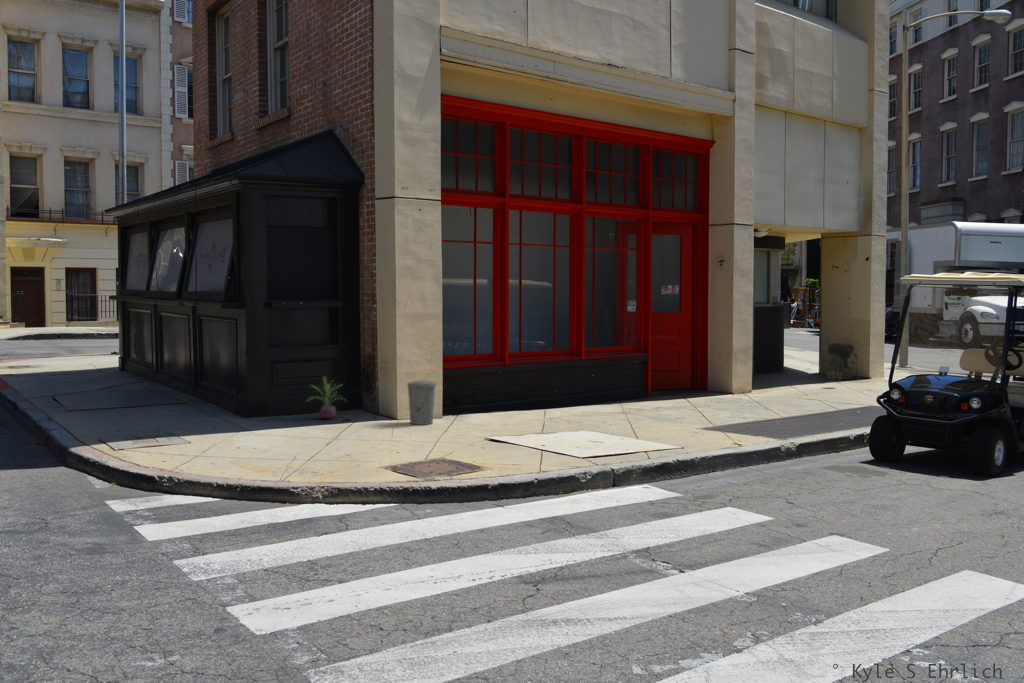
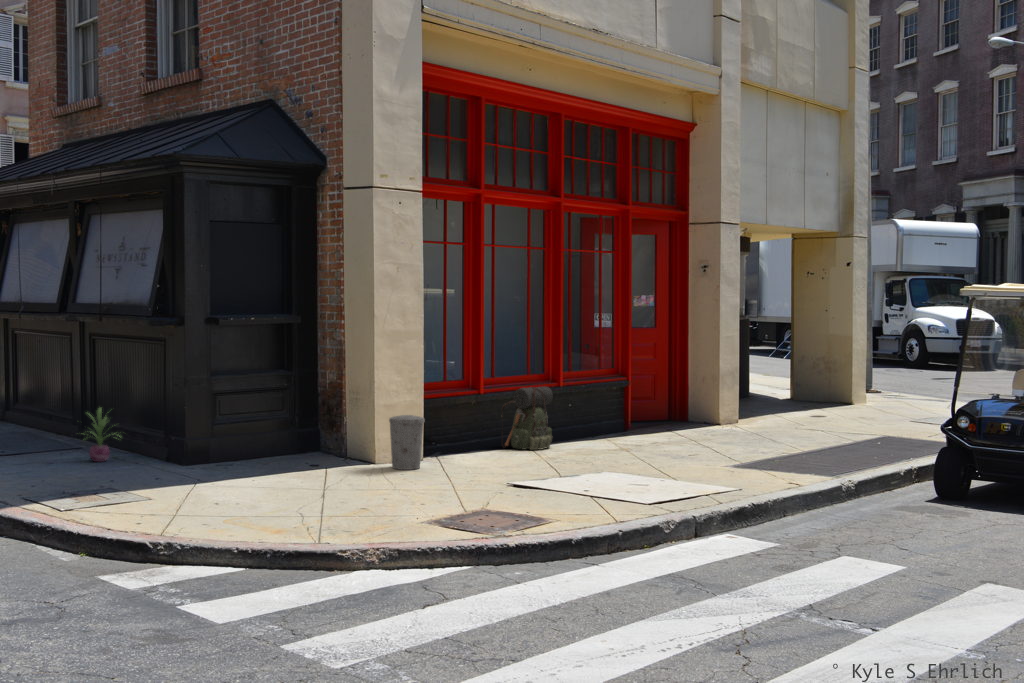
backpack: present [826,343,857,380] -> present [501,387,553,450]
decorative plant: present [318,378,336,419] -> present [83,408,120,462]

